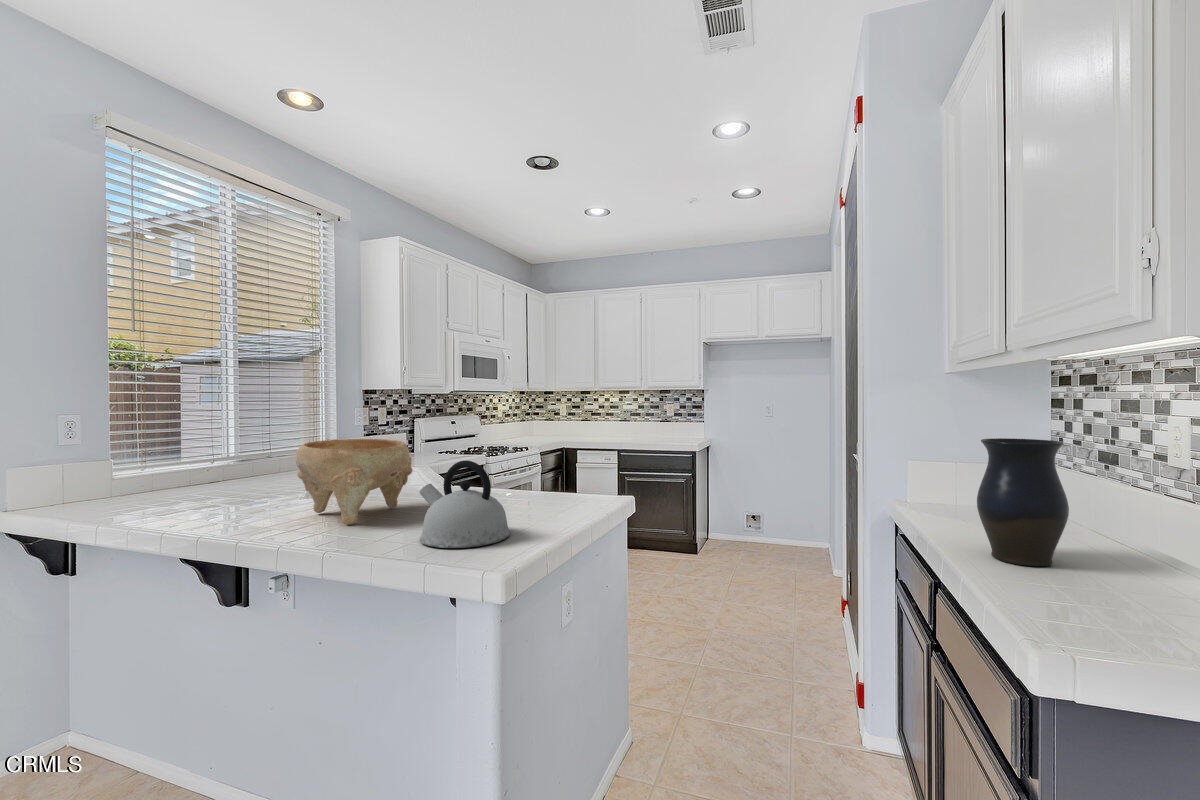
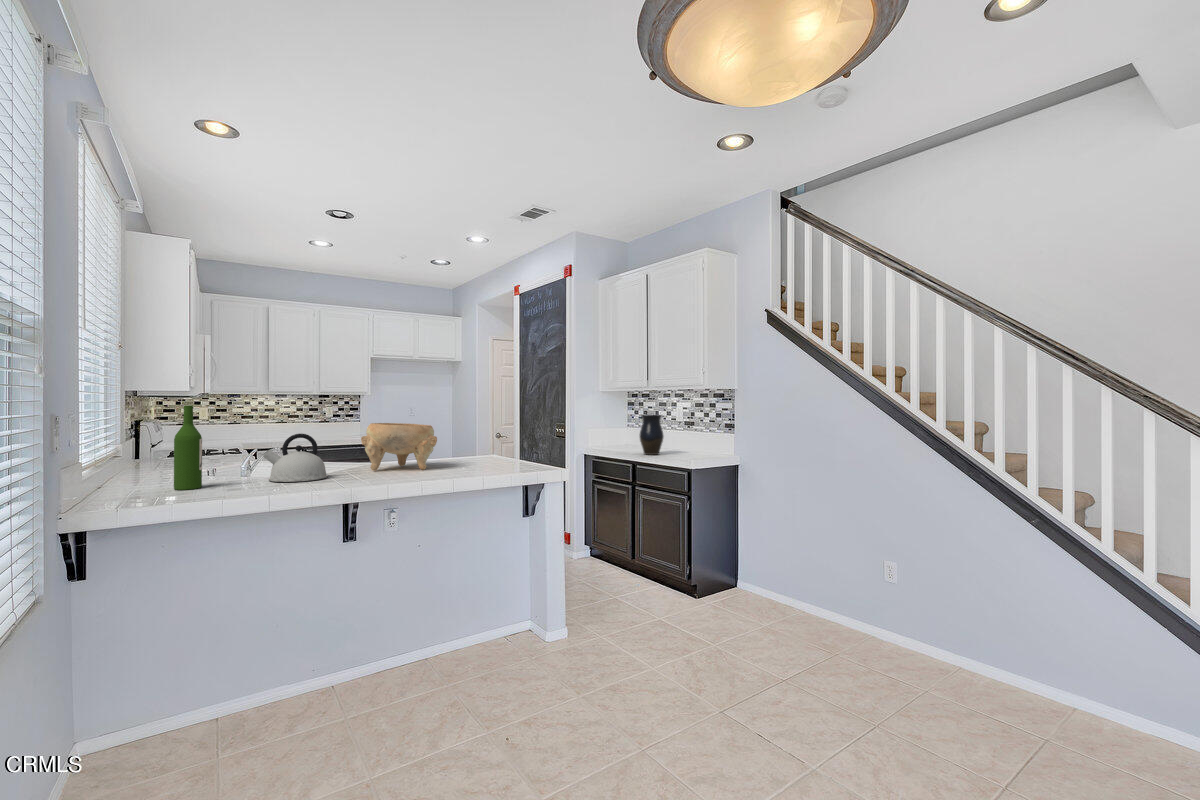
wine bottle: none [96,414,133,513] -> present [174,405,202,490]
kettle: present [419,460,510,548] -> present [263,434,328,482]

